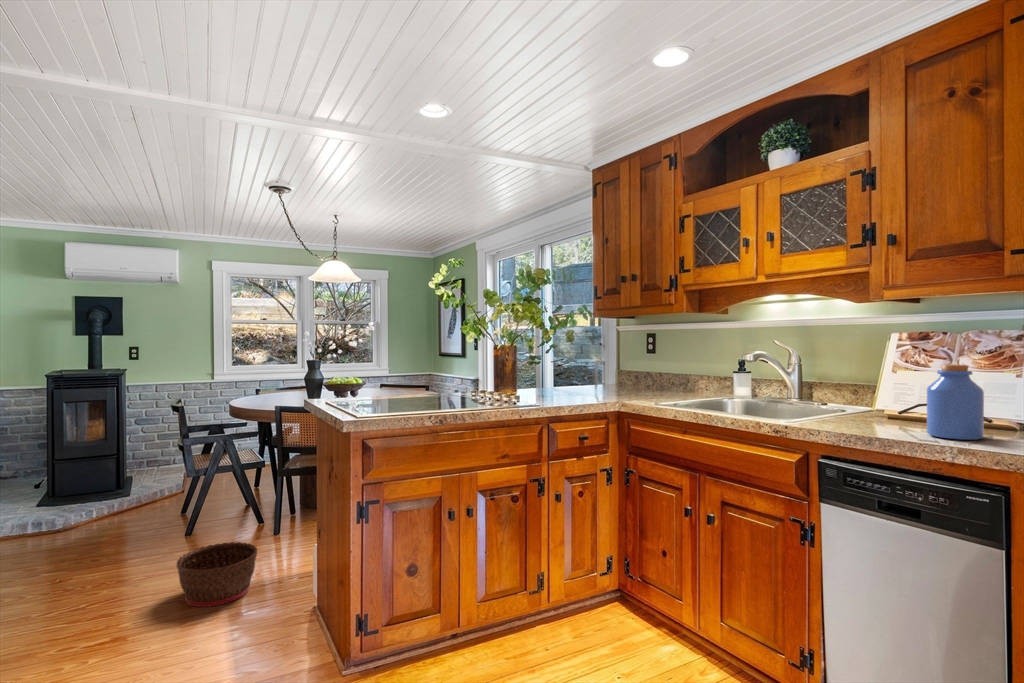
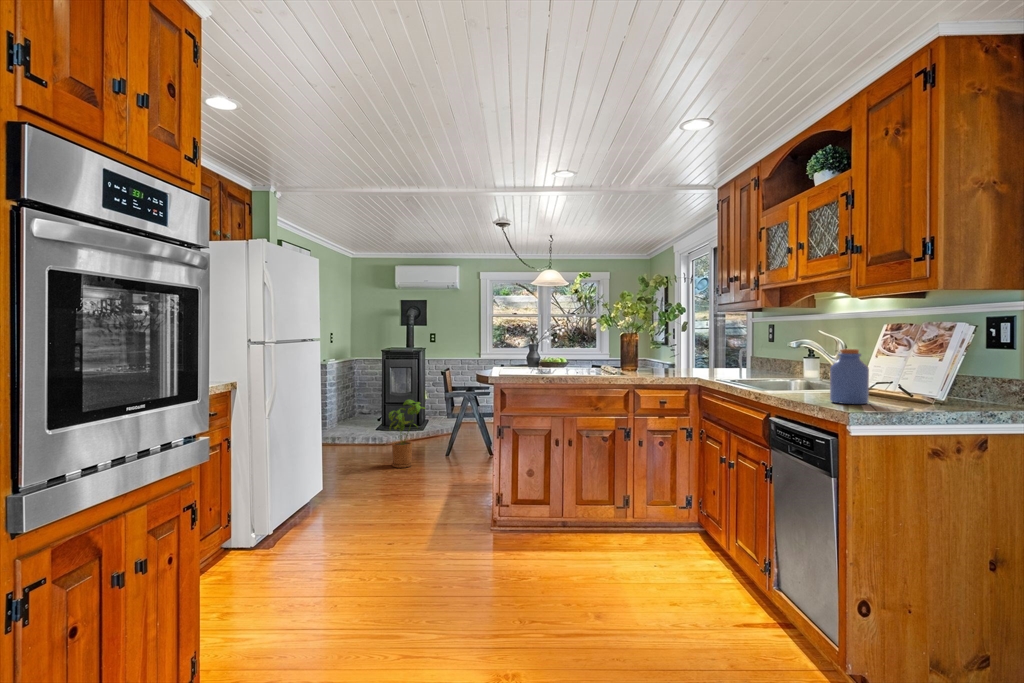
house plant: none [80,456,157,573] -> present [389,400,425,468]
basket: present [176,542,257,607] -> none [428,457,472,491]

